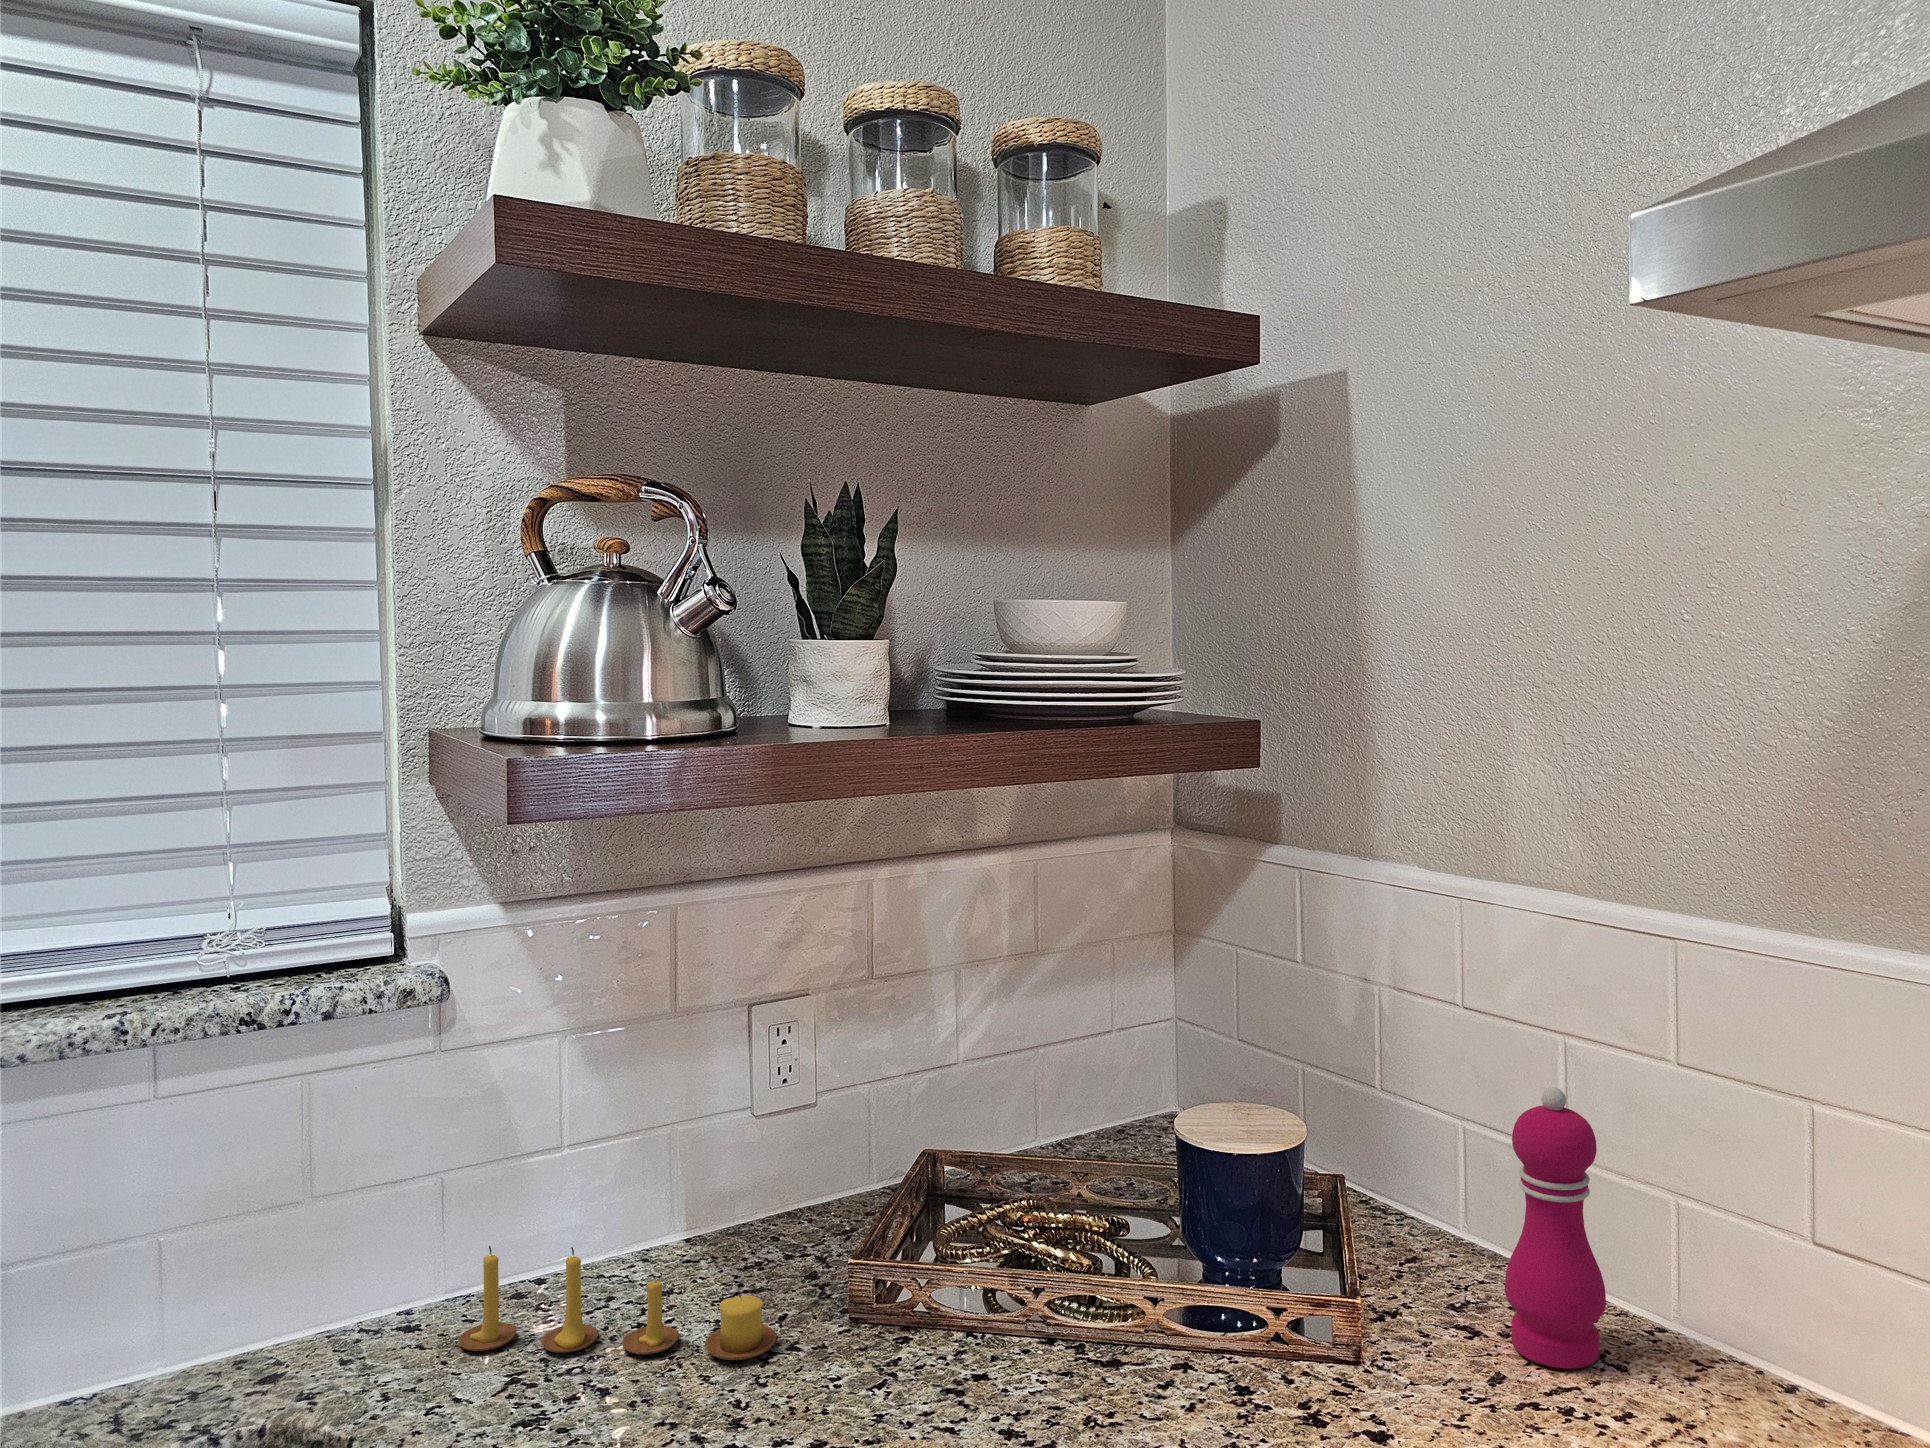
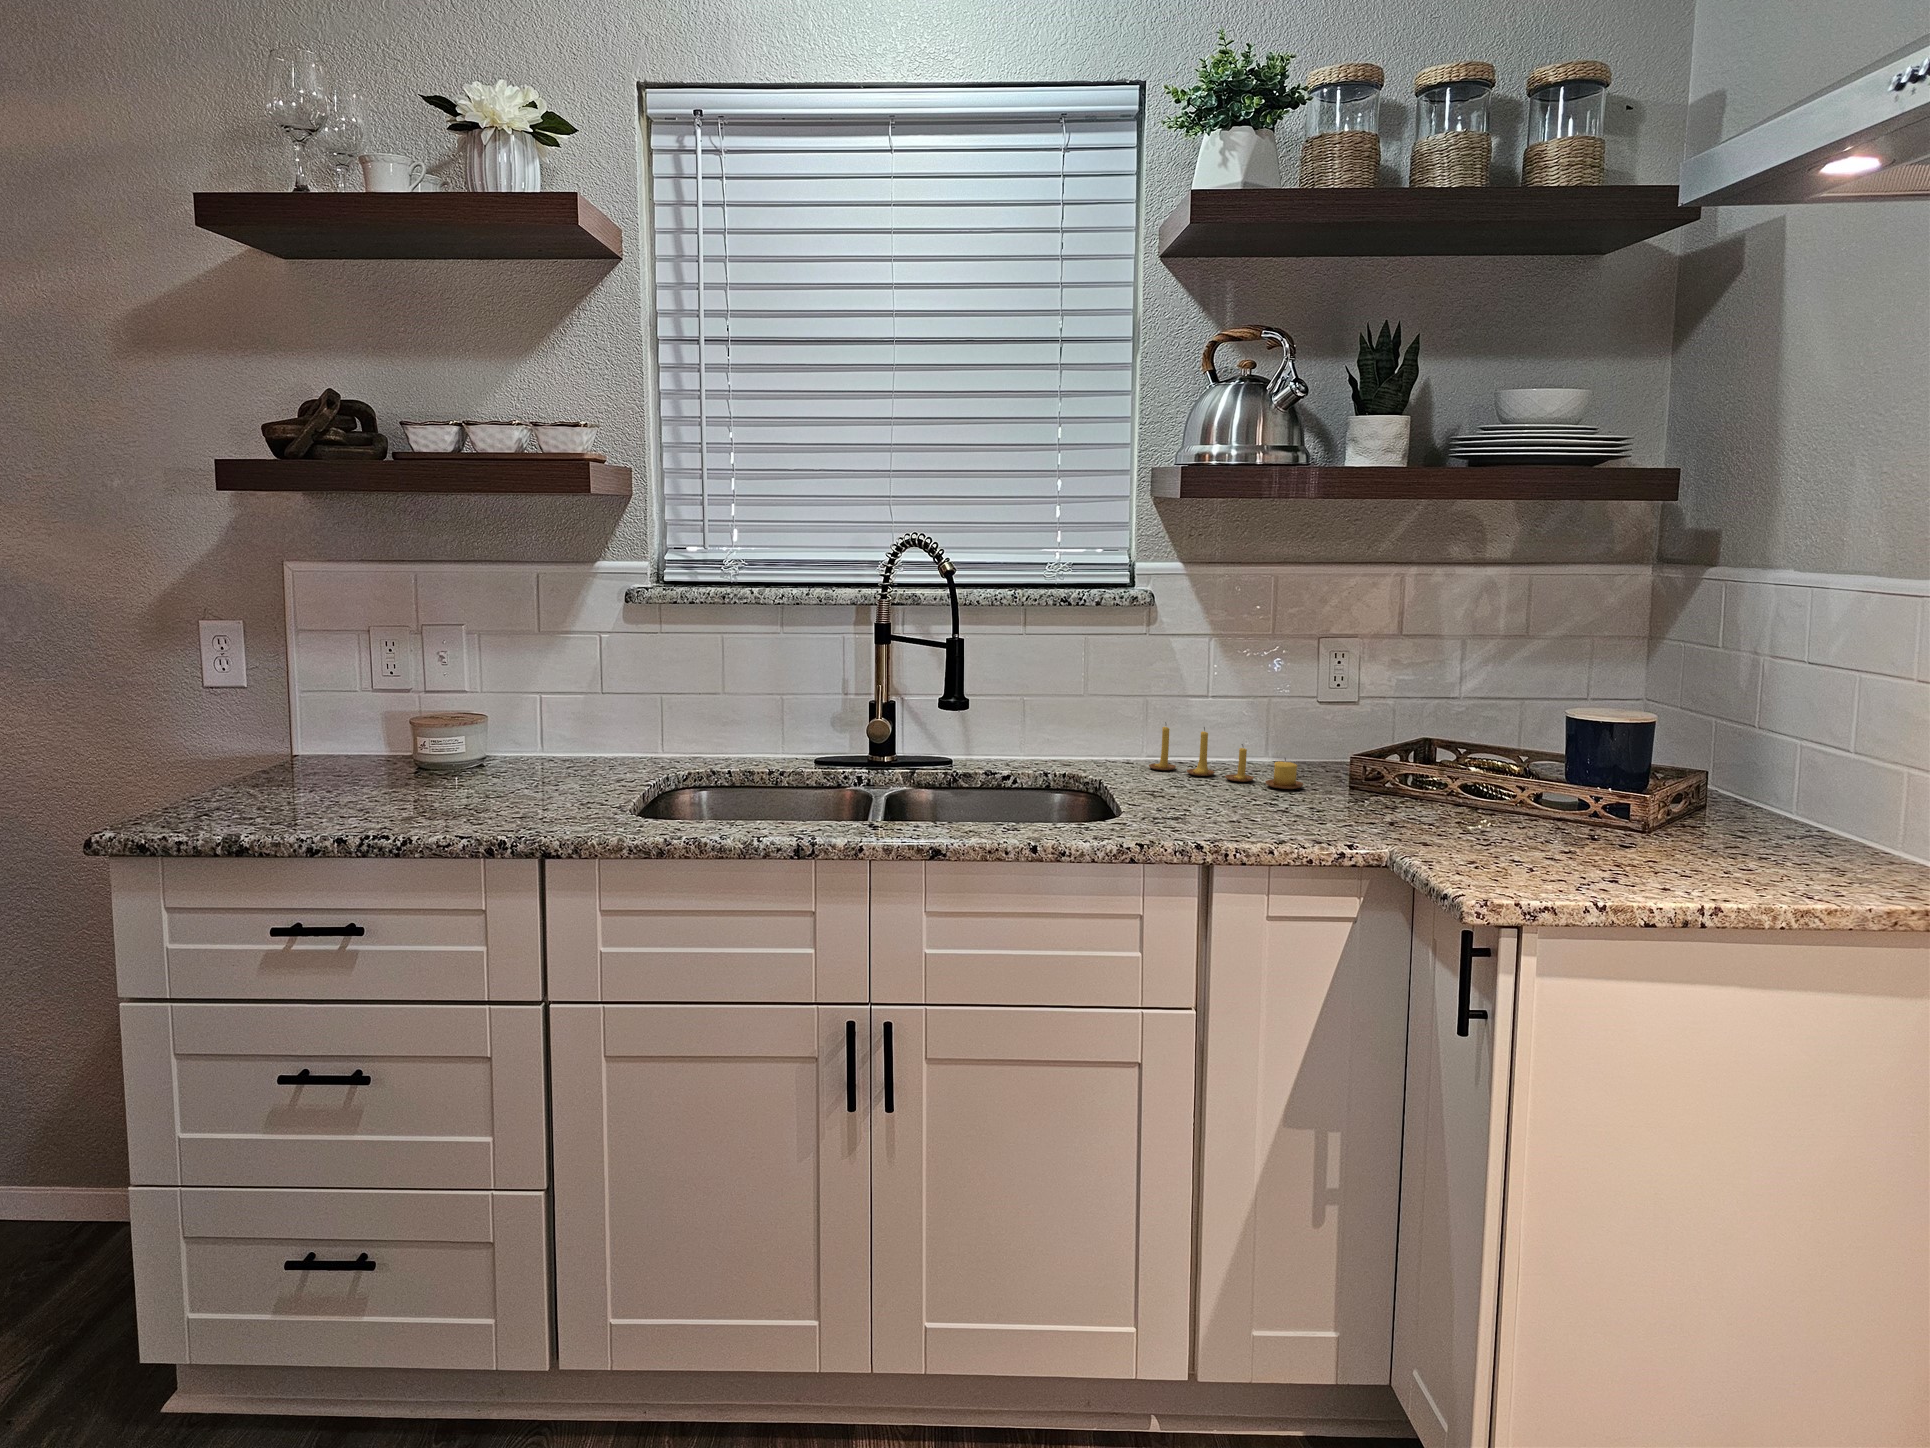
pepper mill: present [1505,1087,1606,1369] -> none [1765,691,1843,865]

